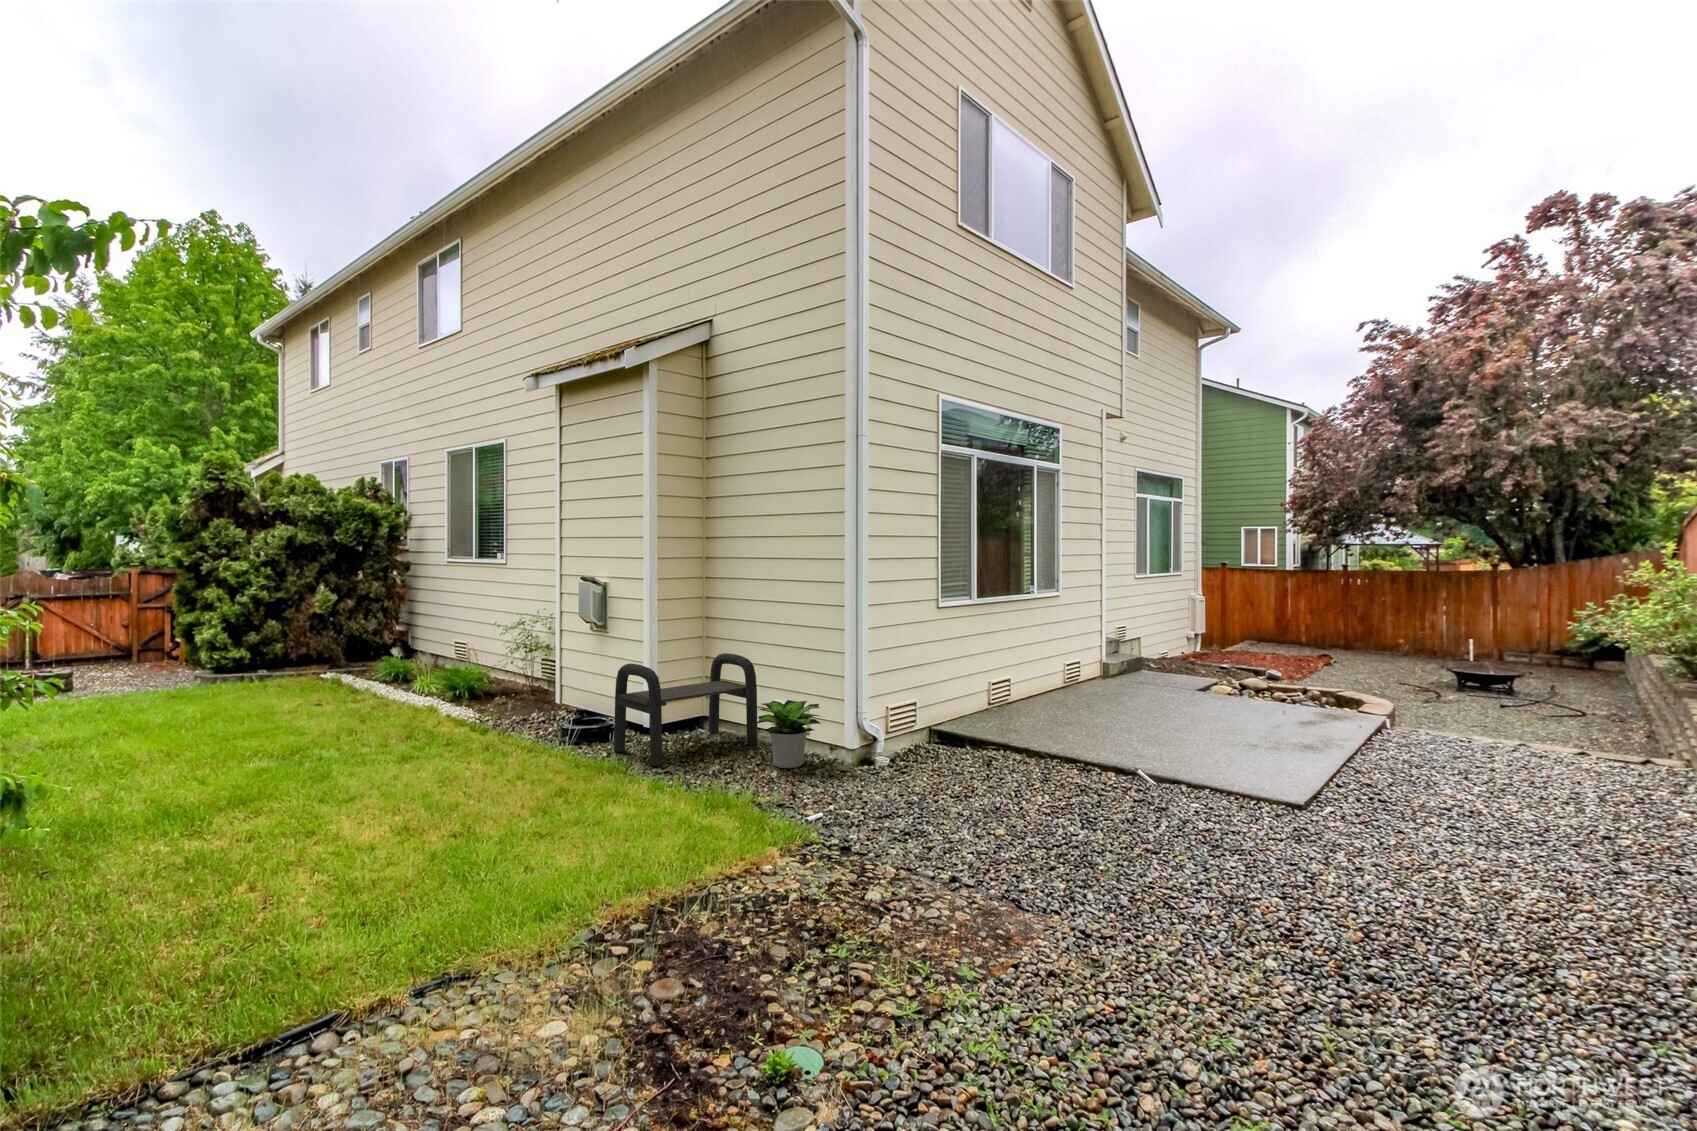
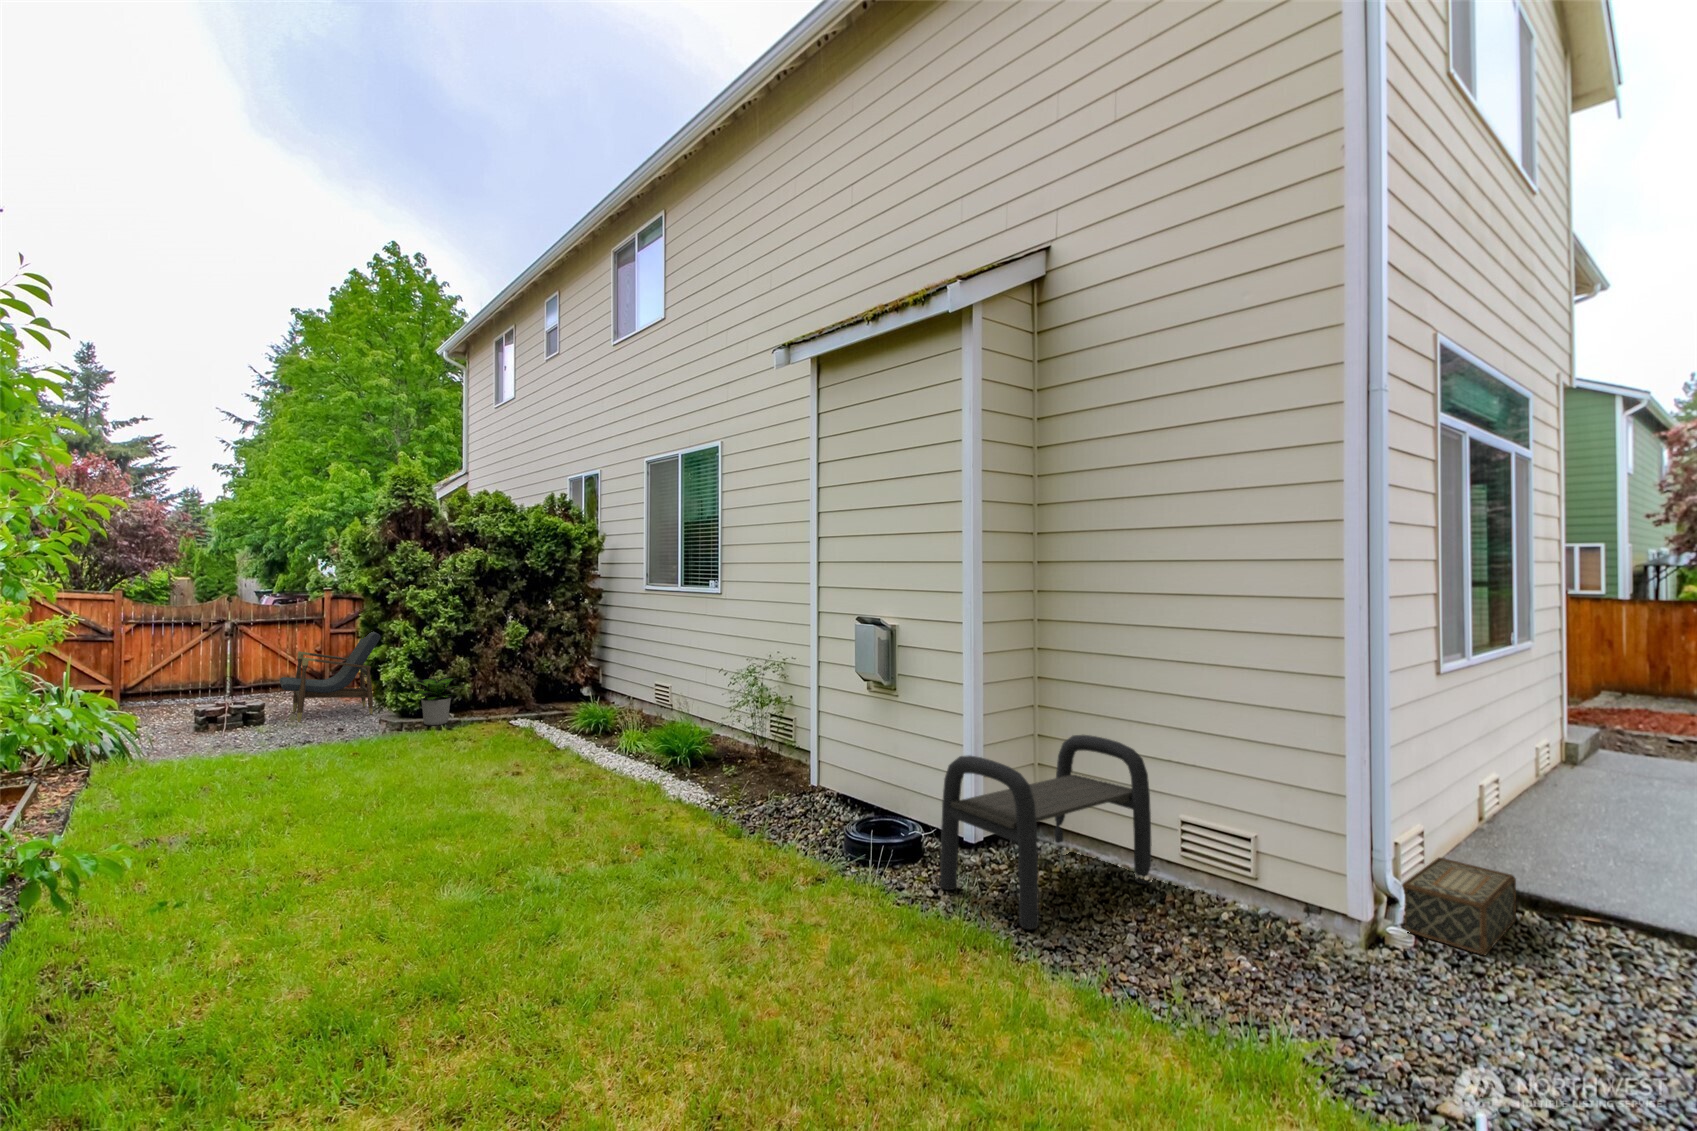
lounge chair: none [93,599,194,679] -> present [279,632,380,722]
potted plant: present [757,700,821,768] -> present [411,678,464,725]
woven basket: none [883,719,955,764] -> present [1402,858,1516,955]

